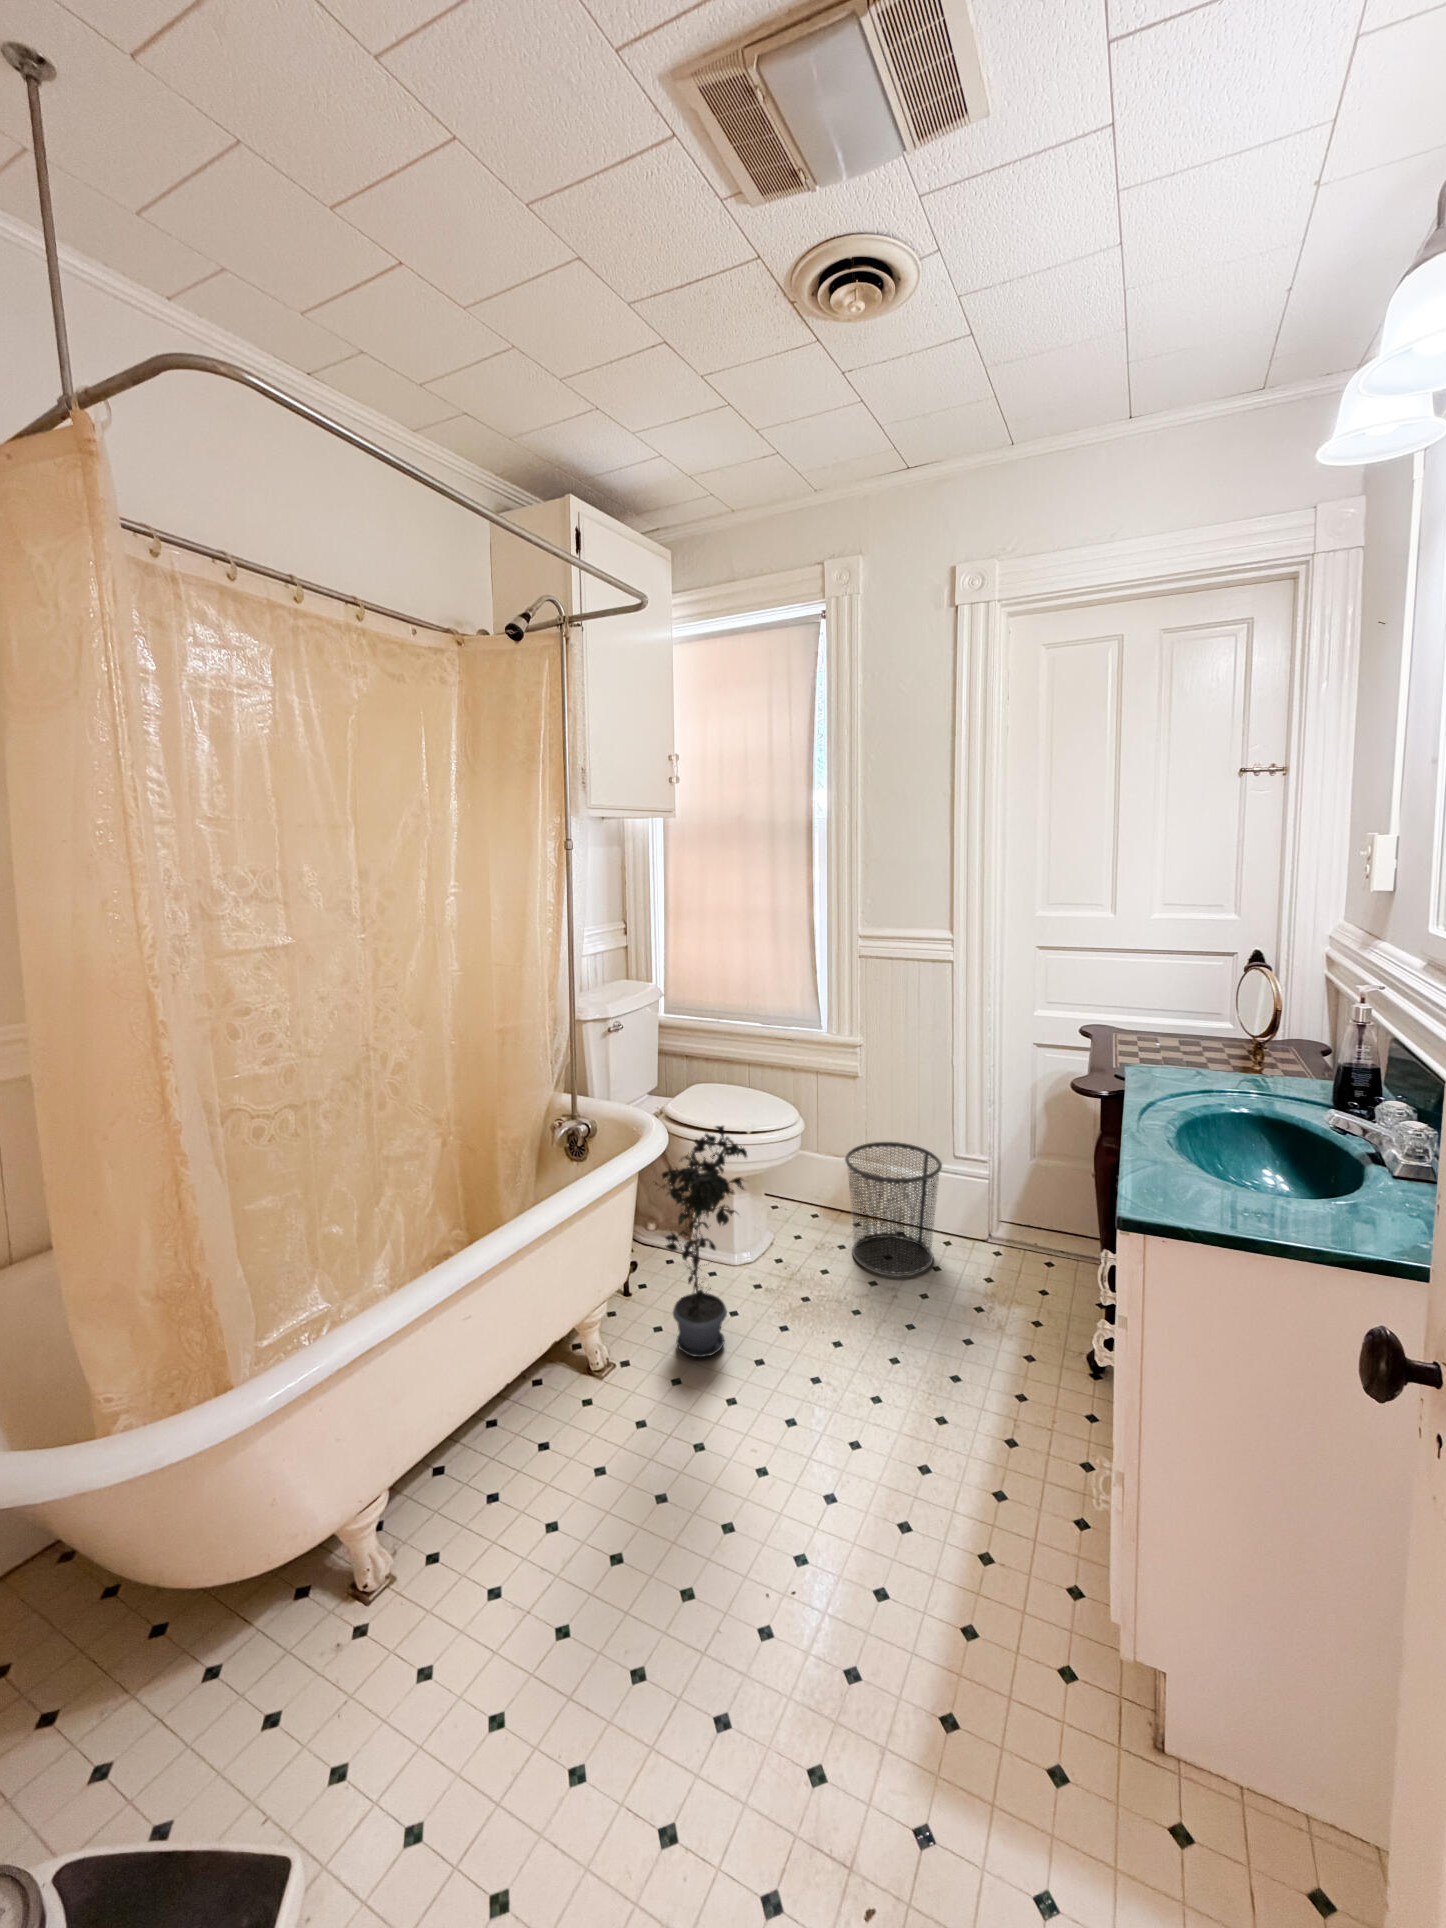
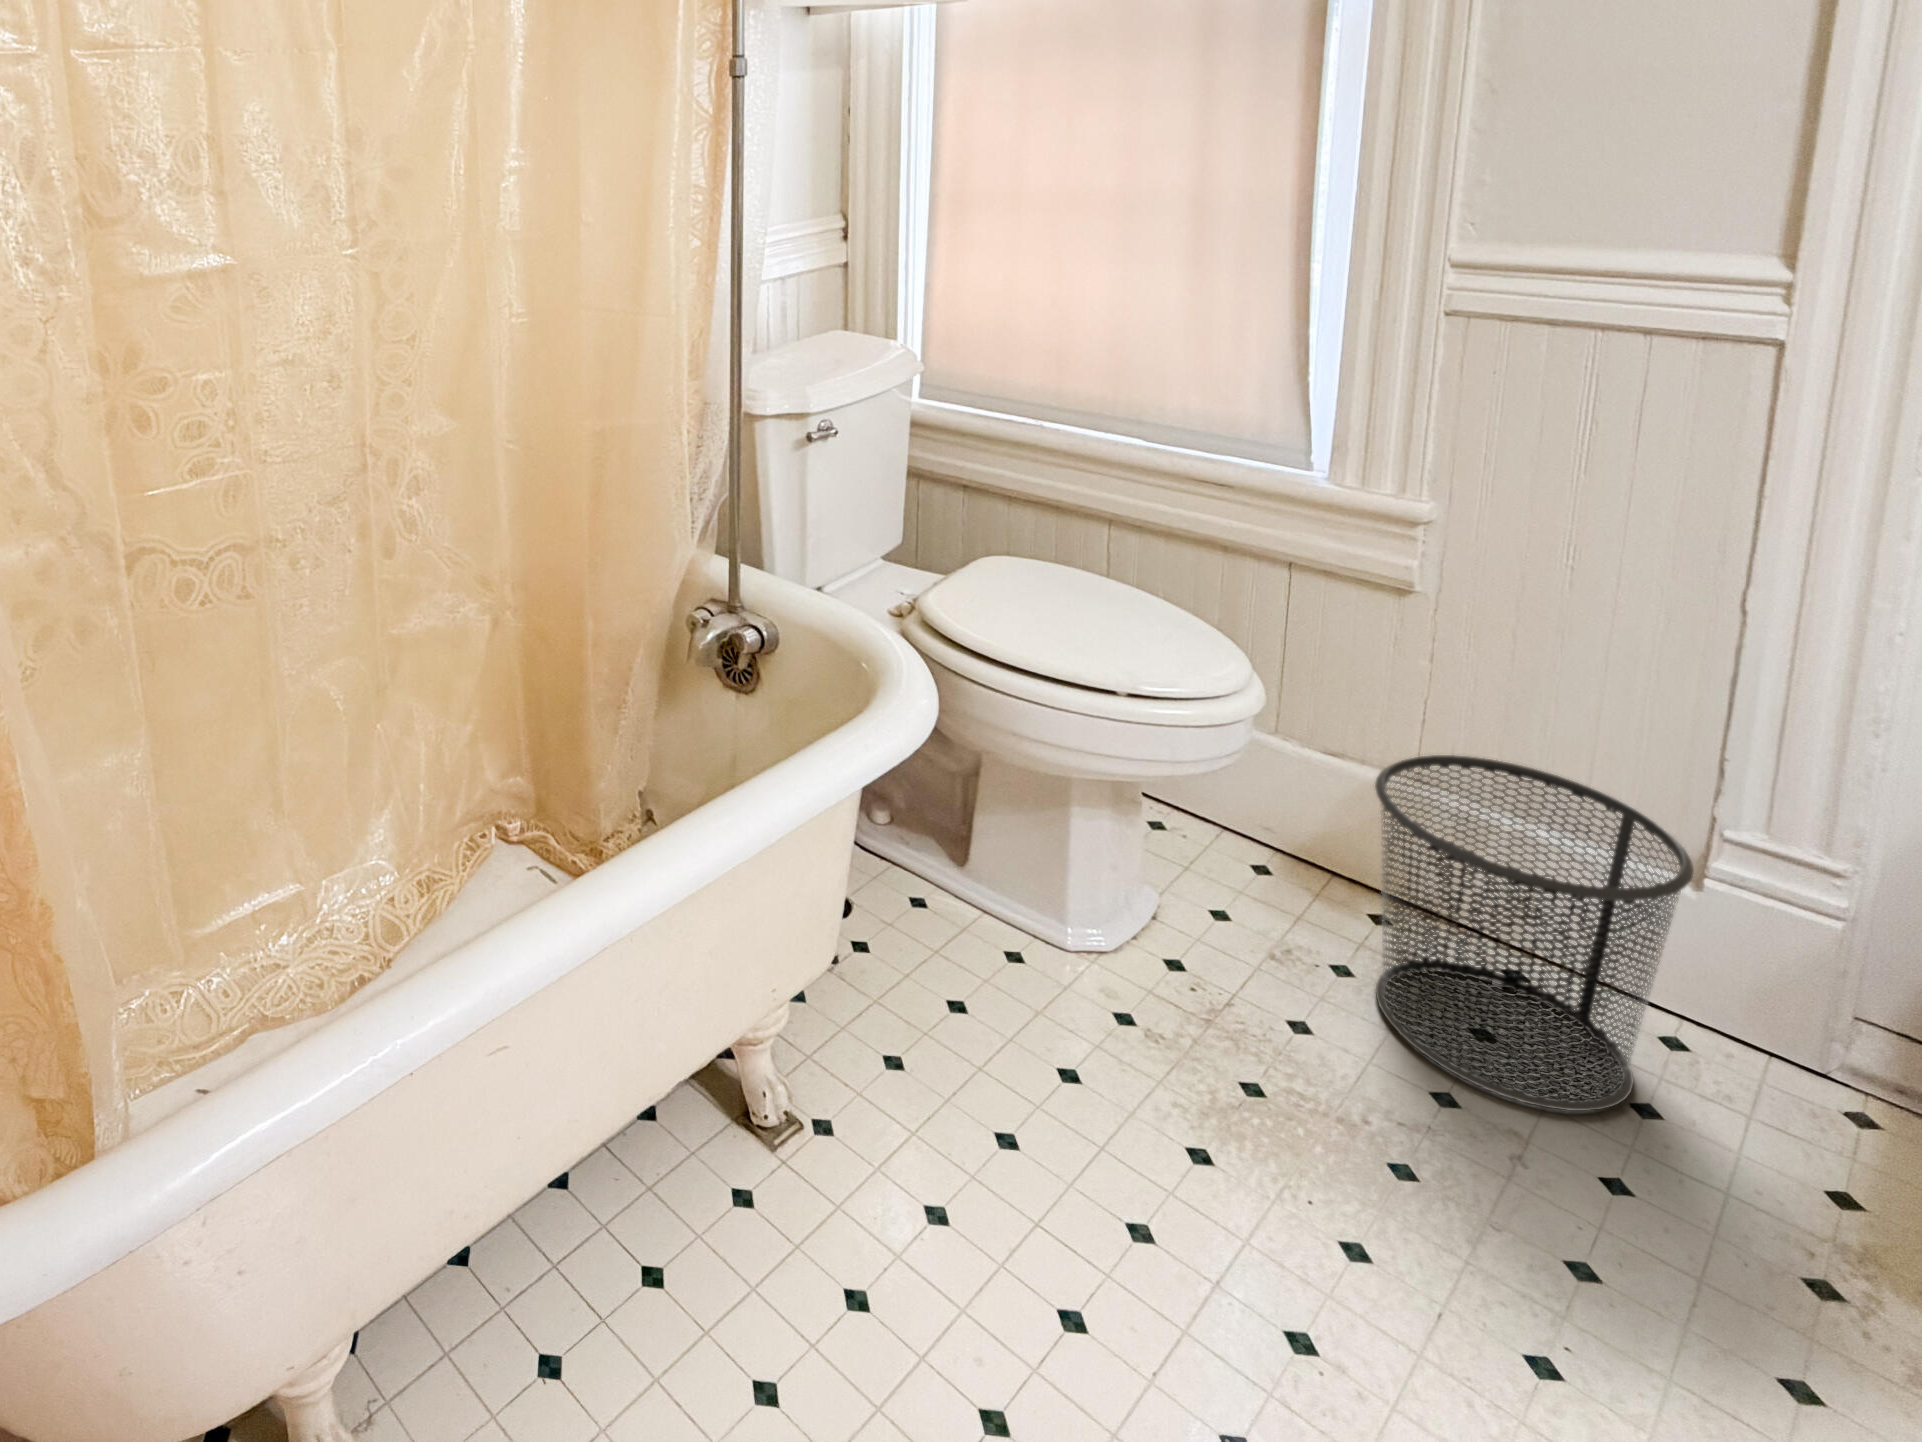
potted plant: present [655,1126,747,1357] -> none [889,695,1142,1178]

